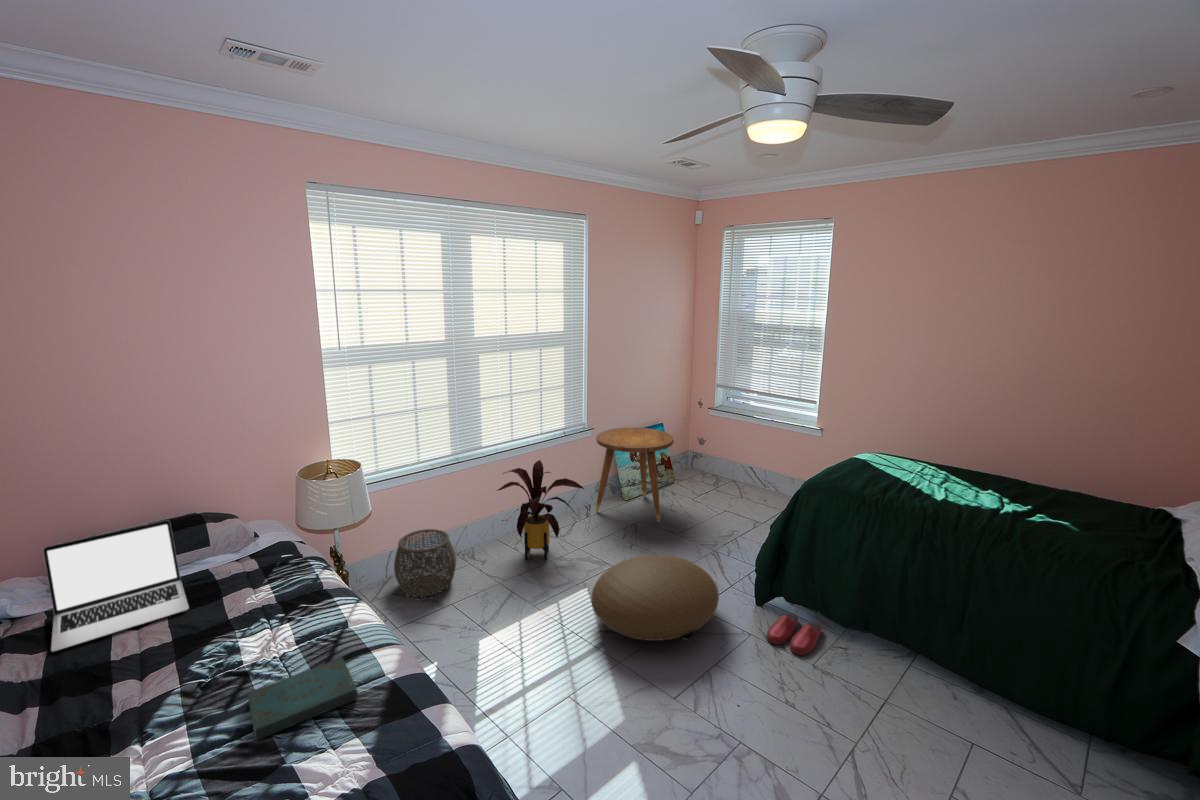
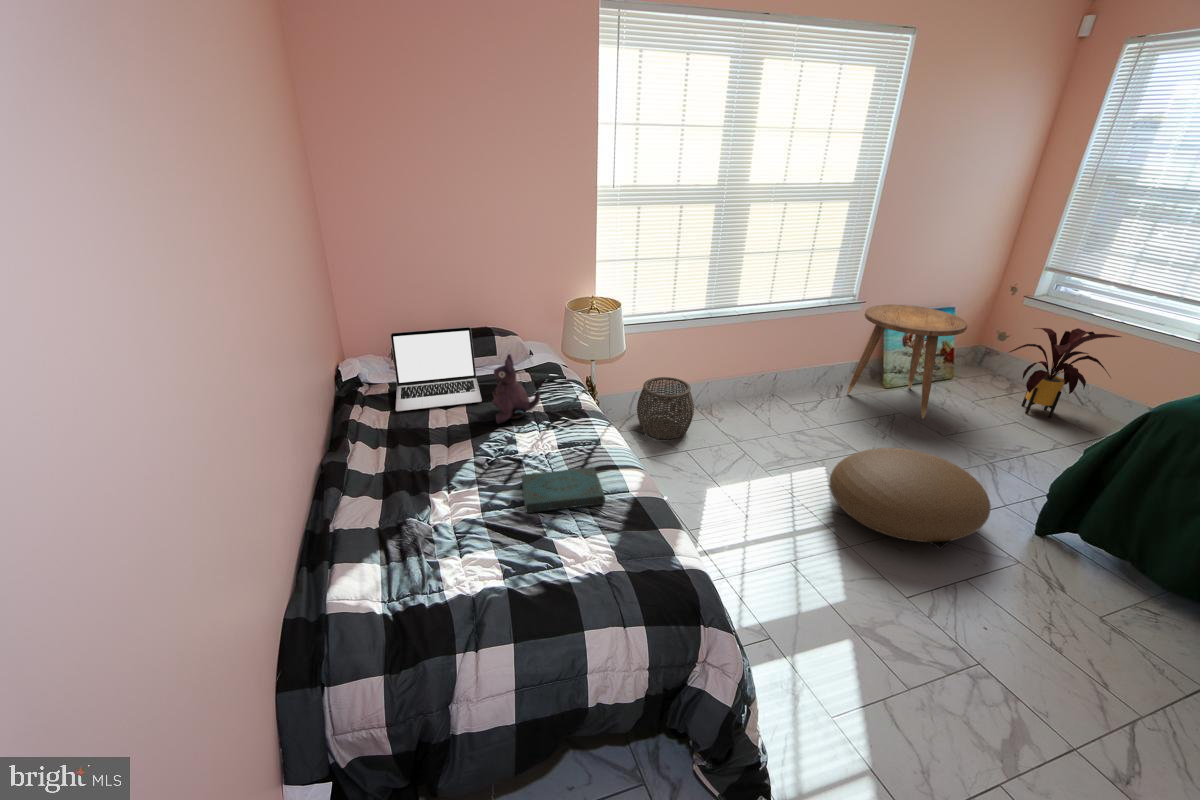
house plant: present [497,460,584,560] -> present [1010,328,1121,418]
plush toy: none [204,545,270,633] -> present [492,354,540,424]
slippers: present [767,613,821,655] -> none [1045,555,1133,607]

